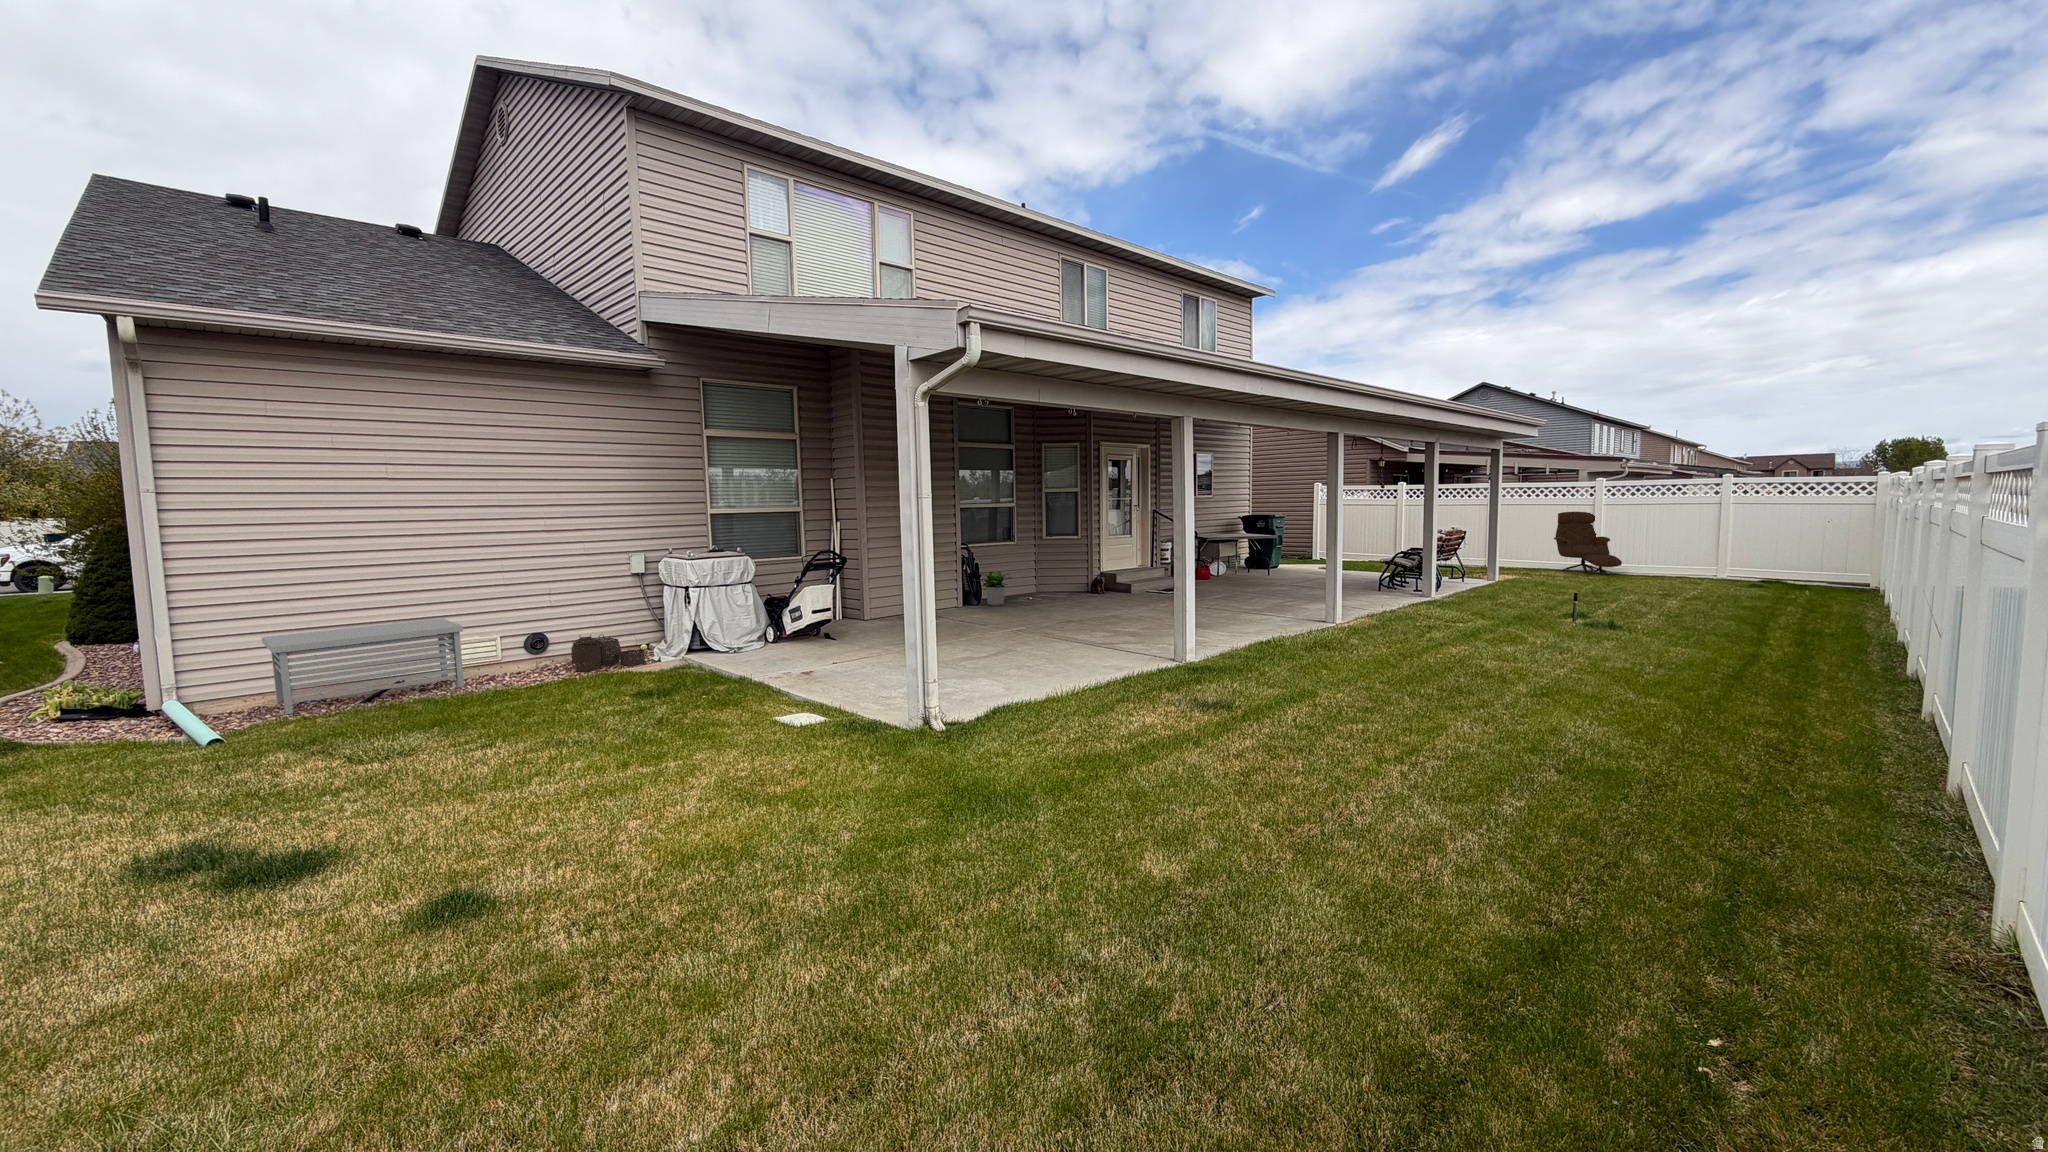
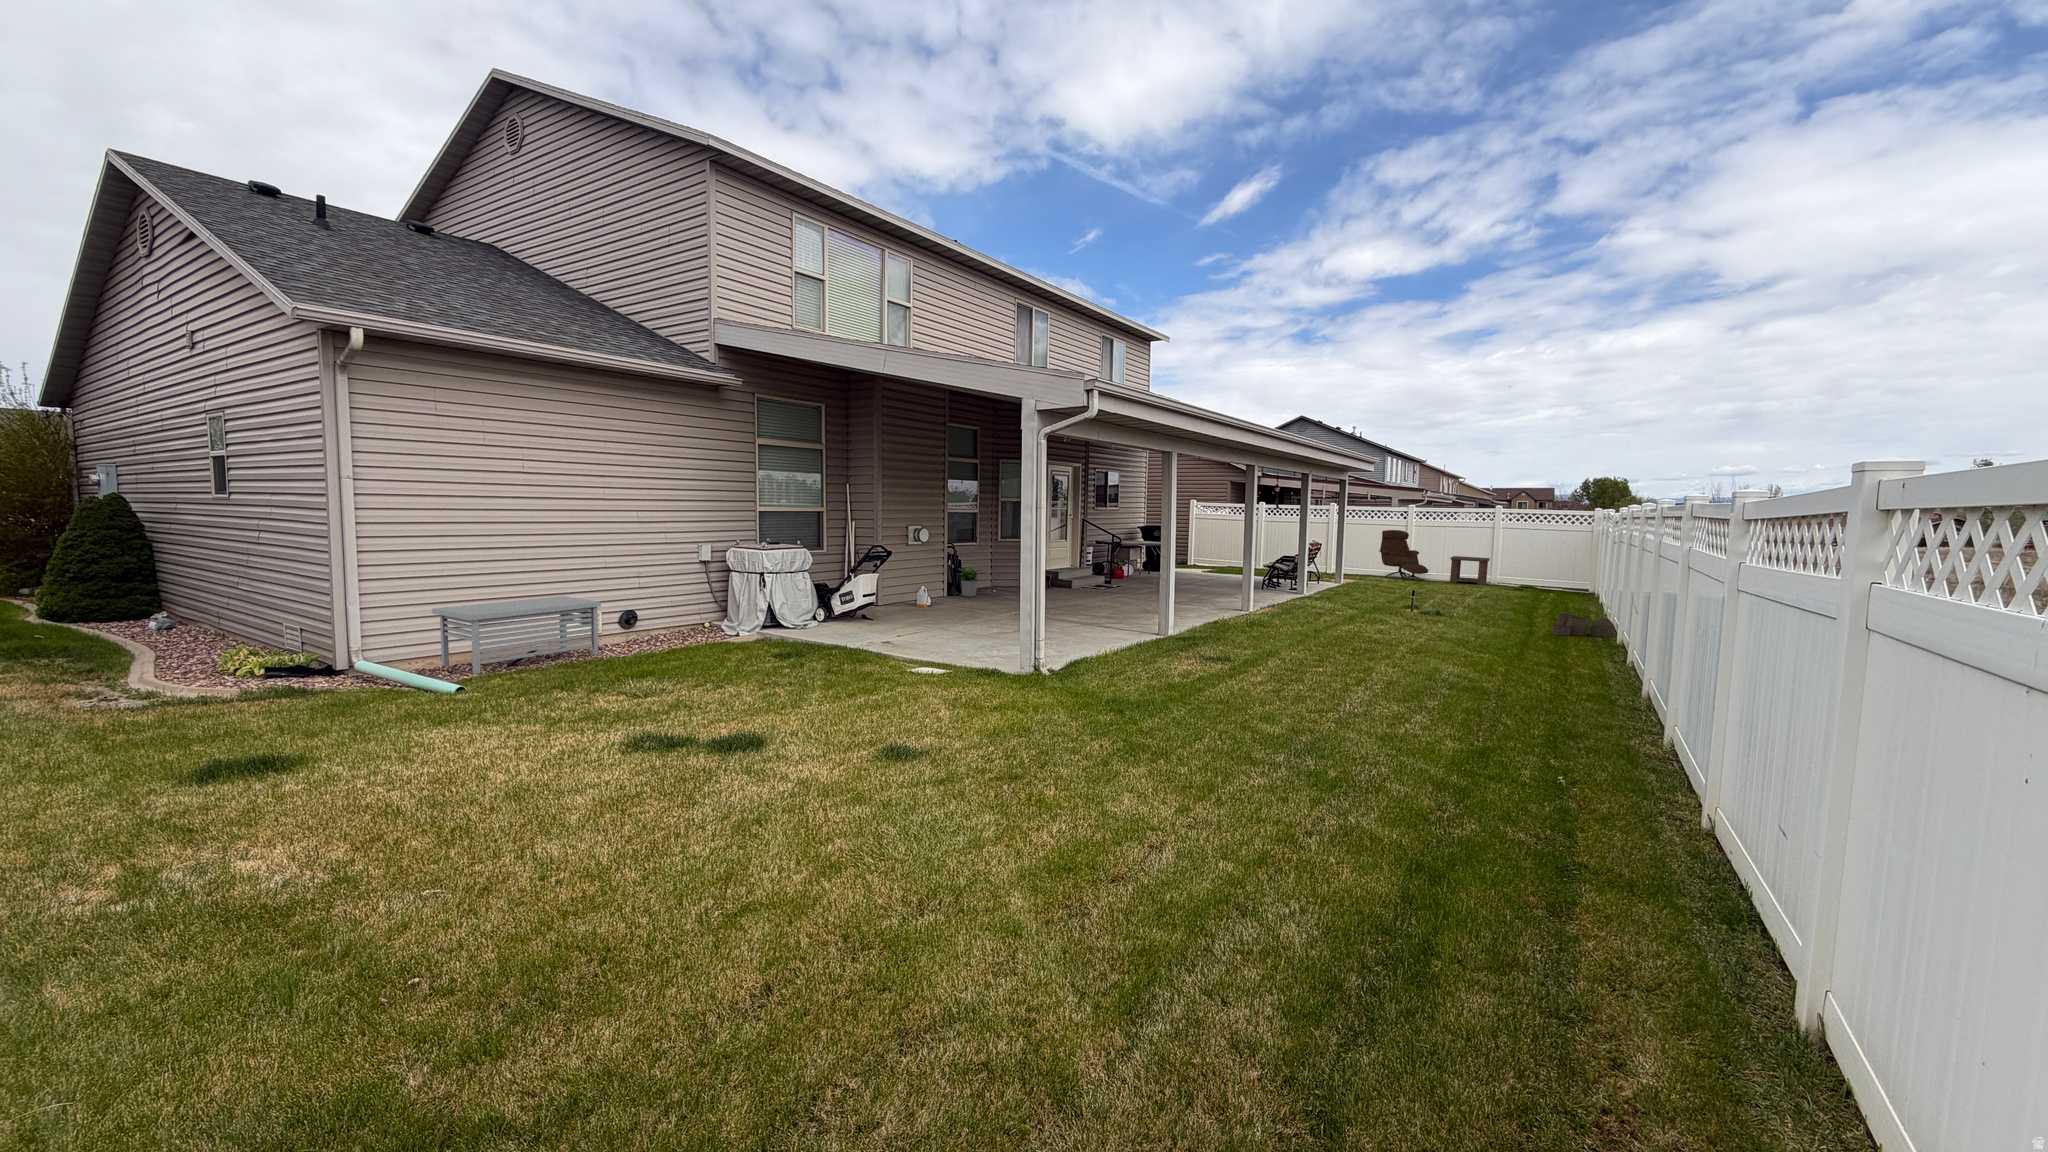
side table: none [1653,543,1713,580] -> present [1450,556,1490,585]
woven basket: present [571,635,645,671] -> present [1552,613,1614,638]

